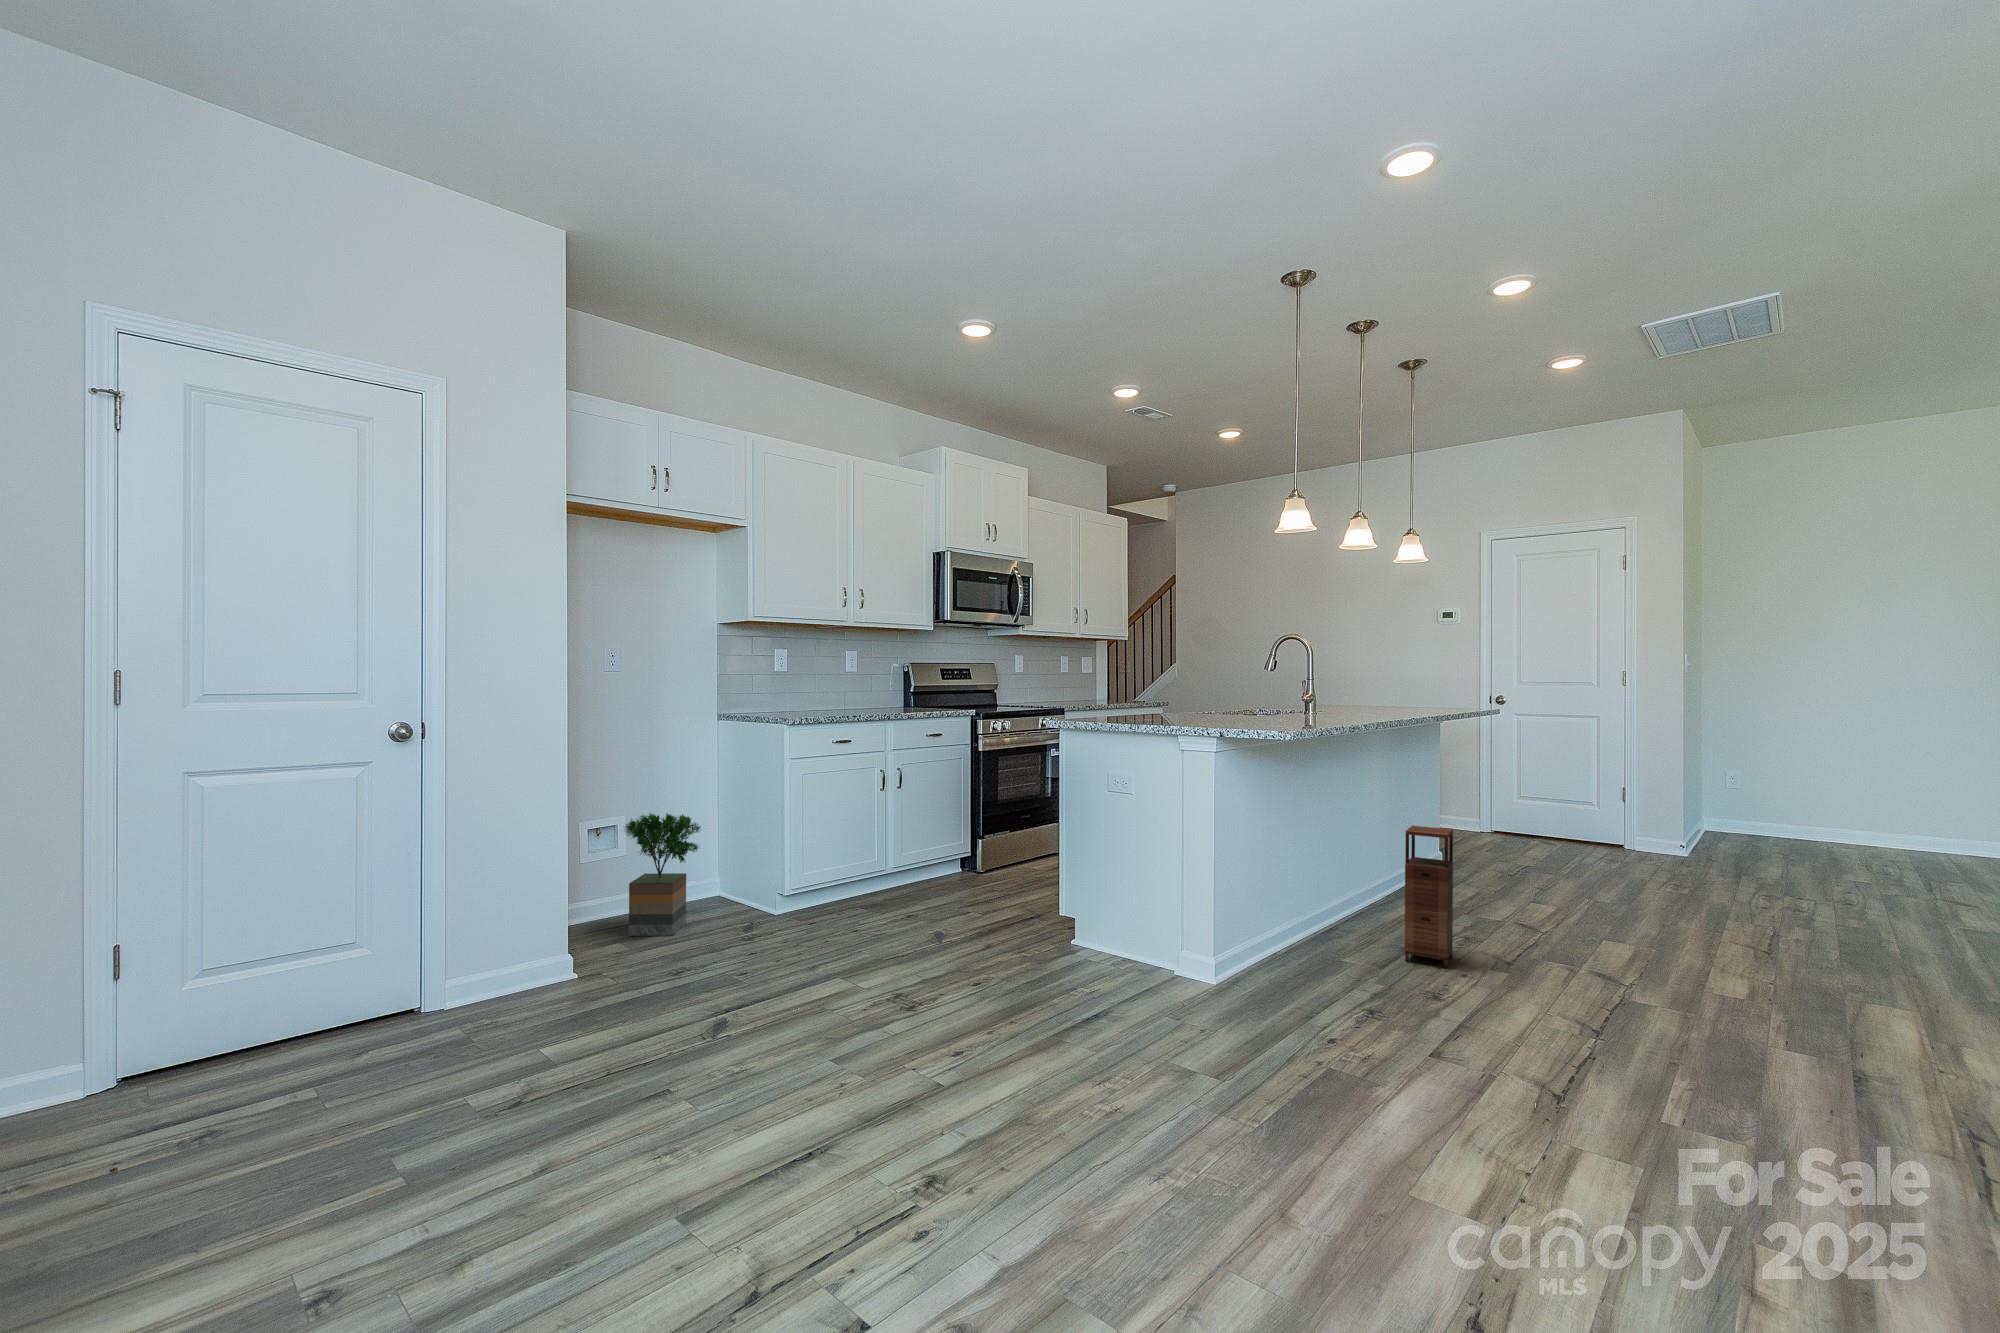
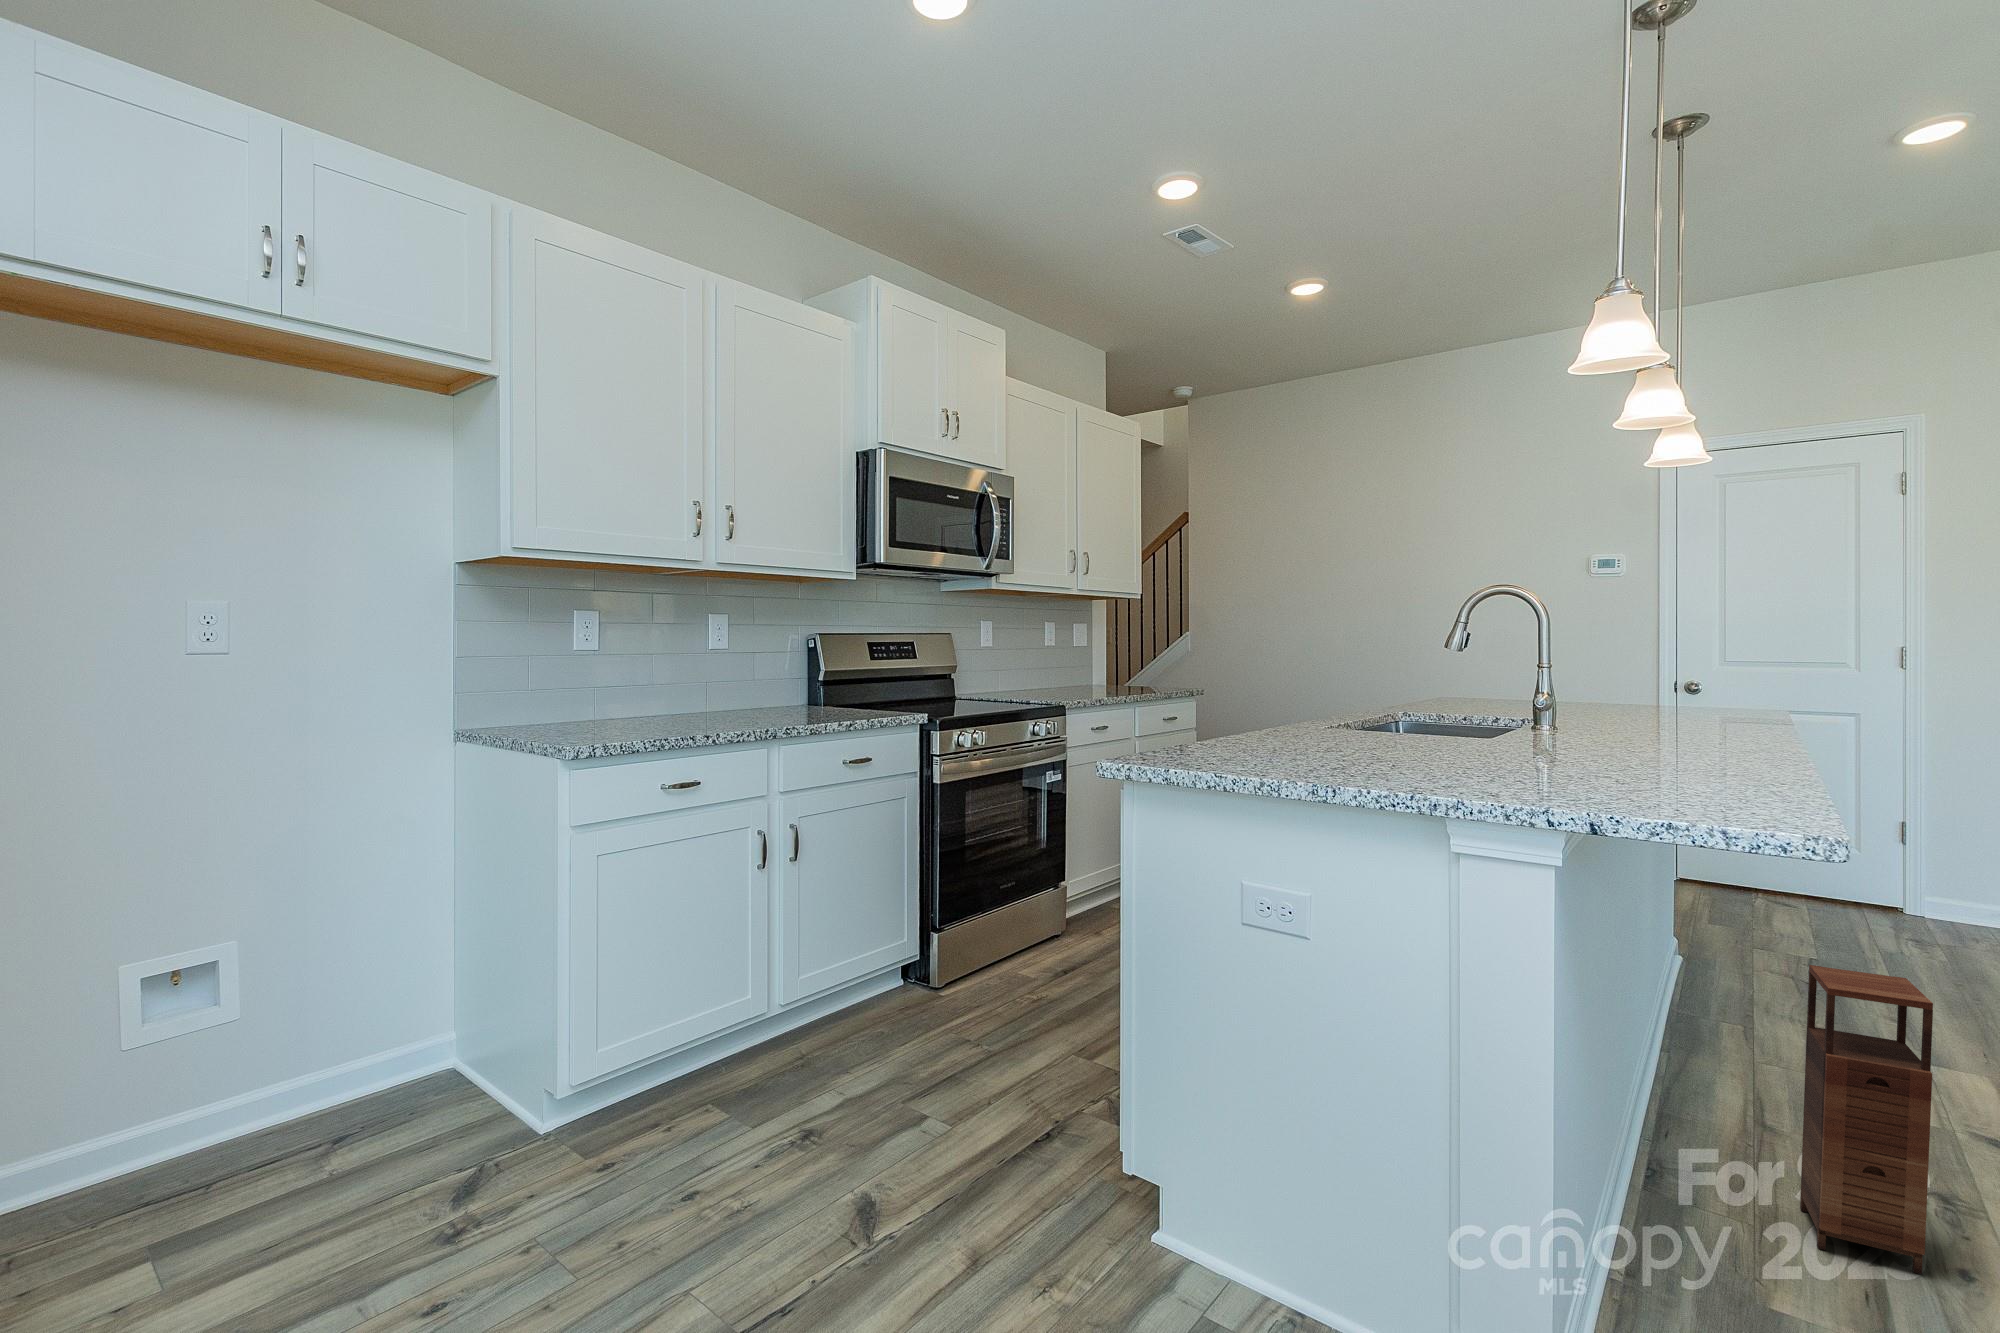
potted tree: present [625,813,701,936] -> none [194,942,387,1214]

